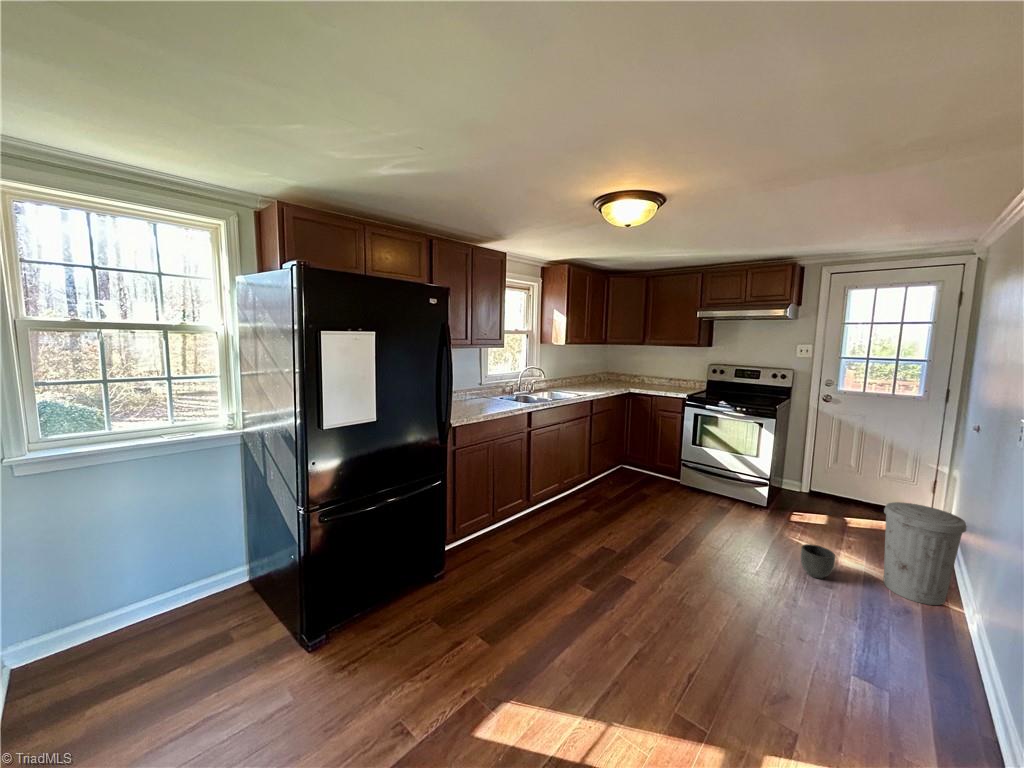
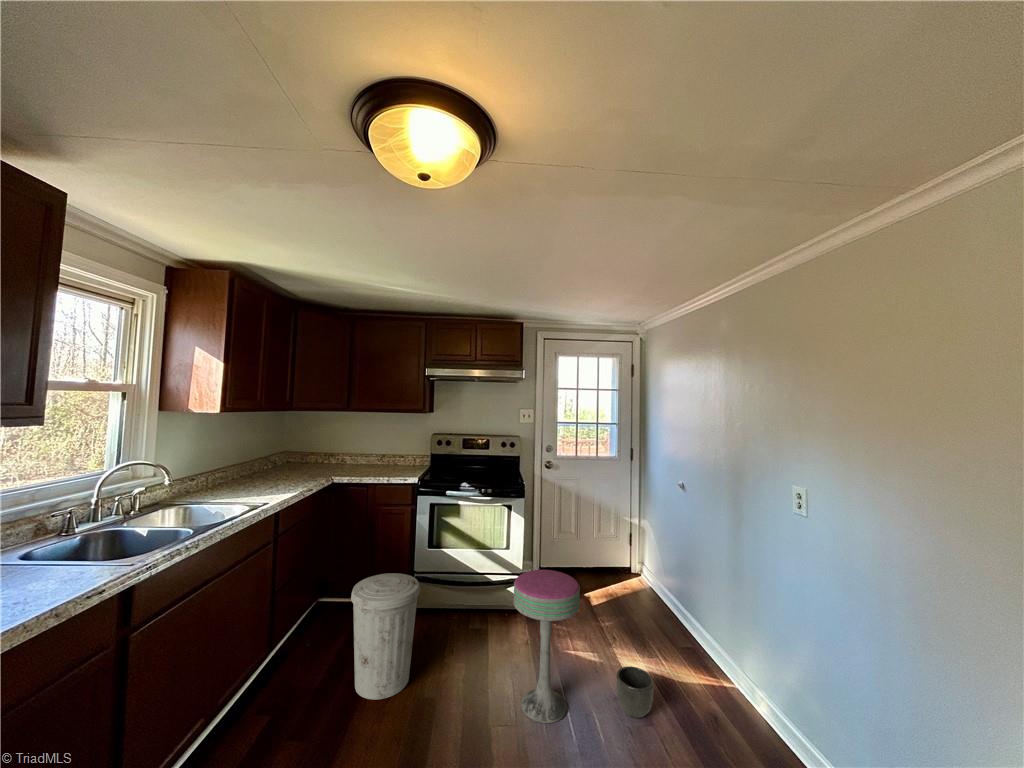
bar stool: none [722,460,776,555] -> present [514,570,580,723]
trash can: present [884,502,966,605] -> present [351,573,420,700]

